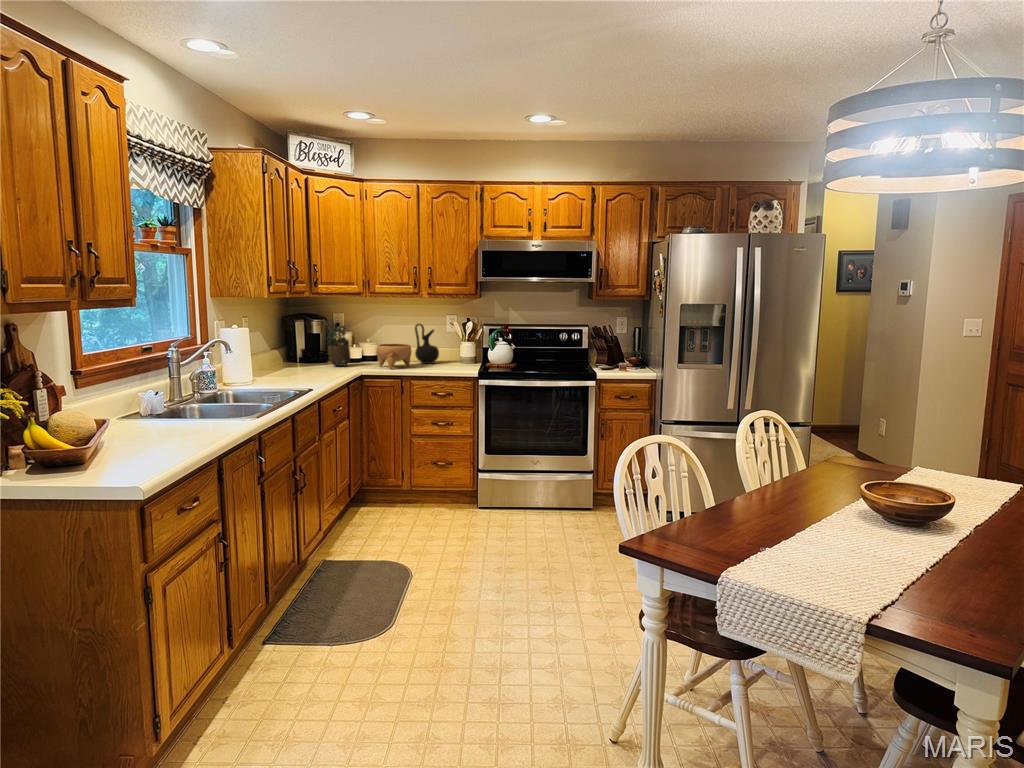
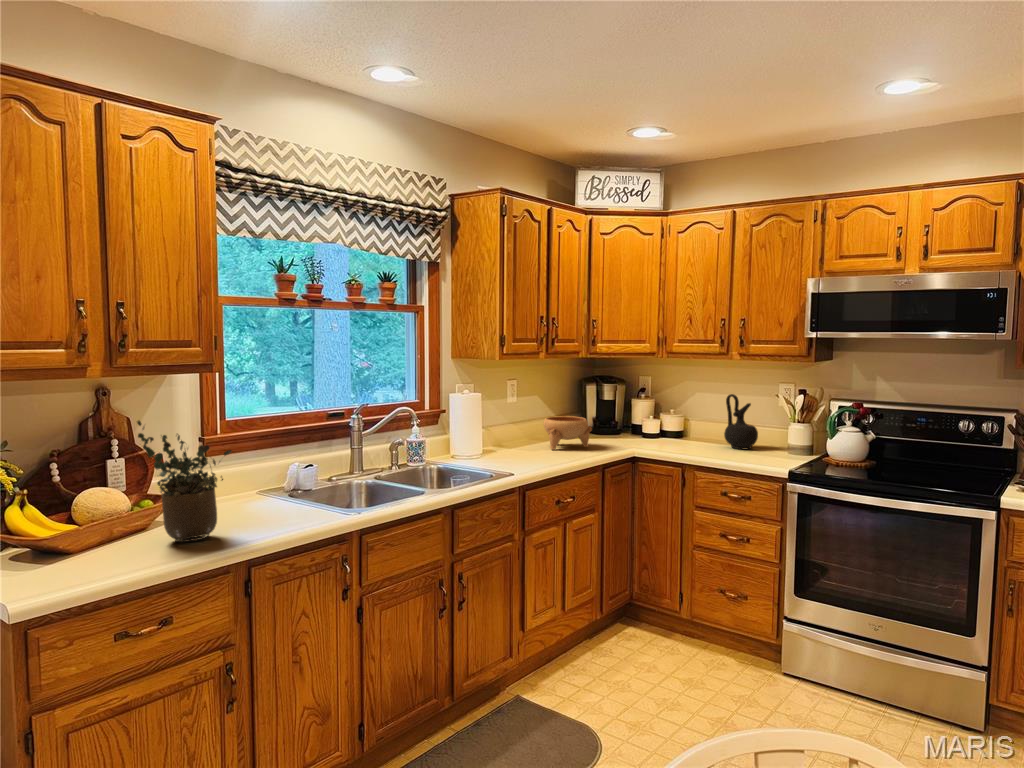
potted plant: present [326,315,350,366] -> present [137,421,232,542]
bowl: present [376,344,412,369] -> present [544,416,592,450]

